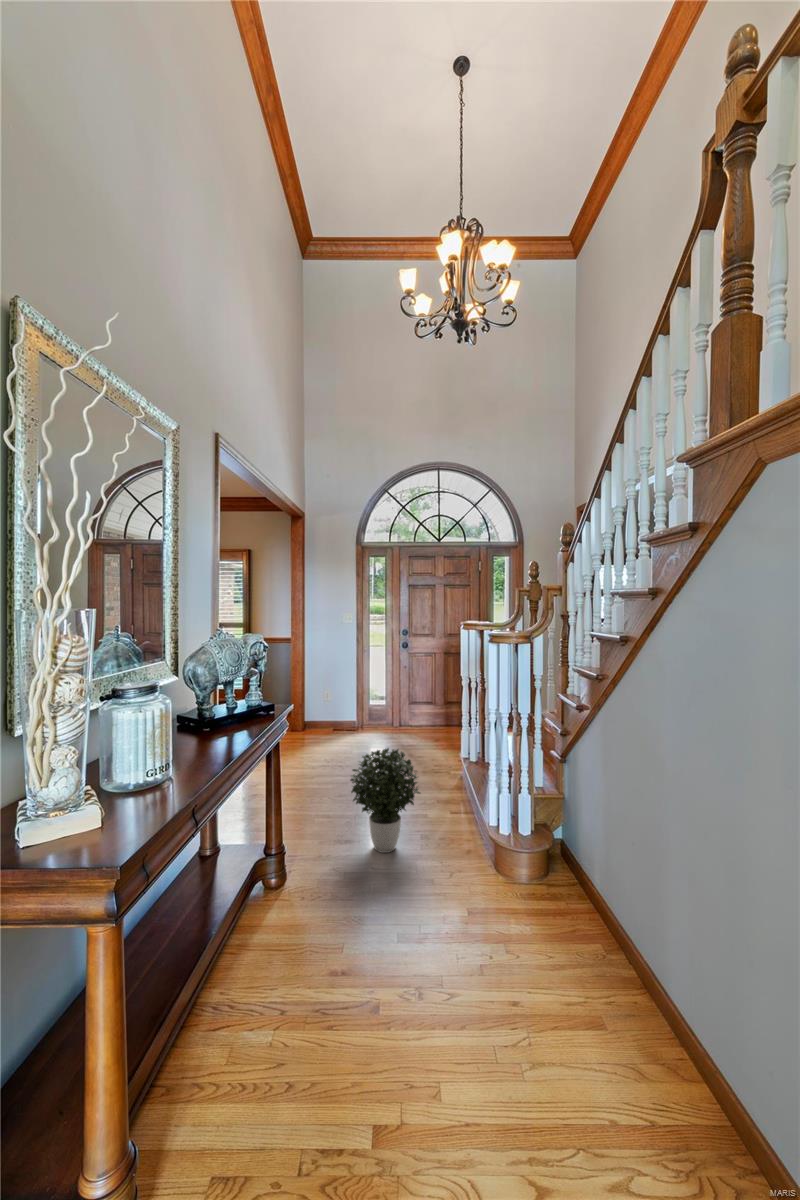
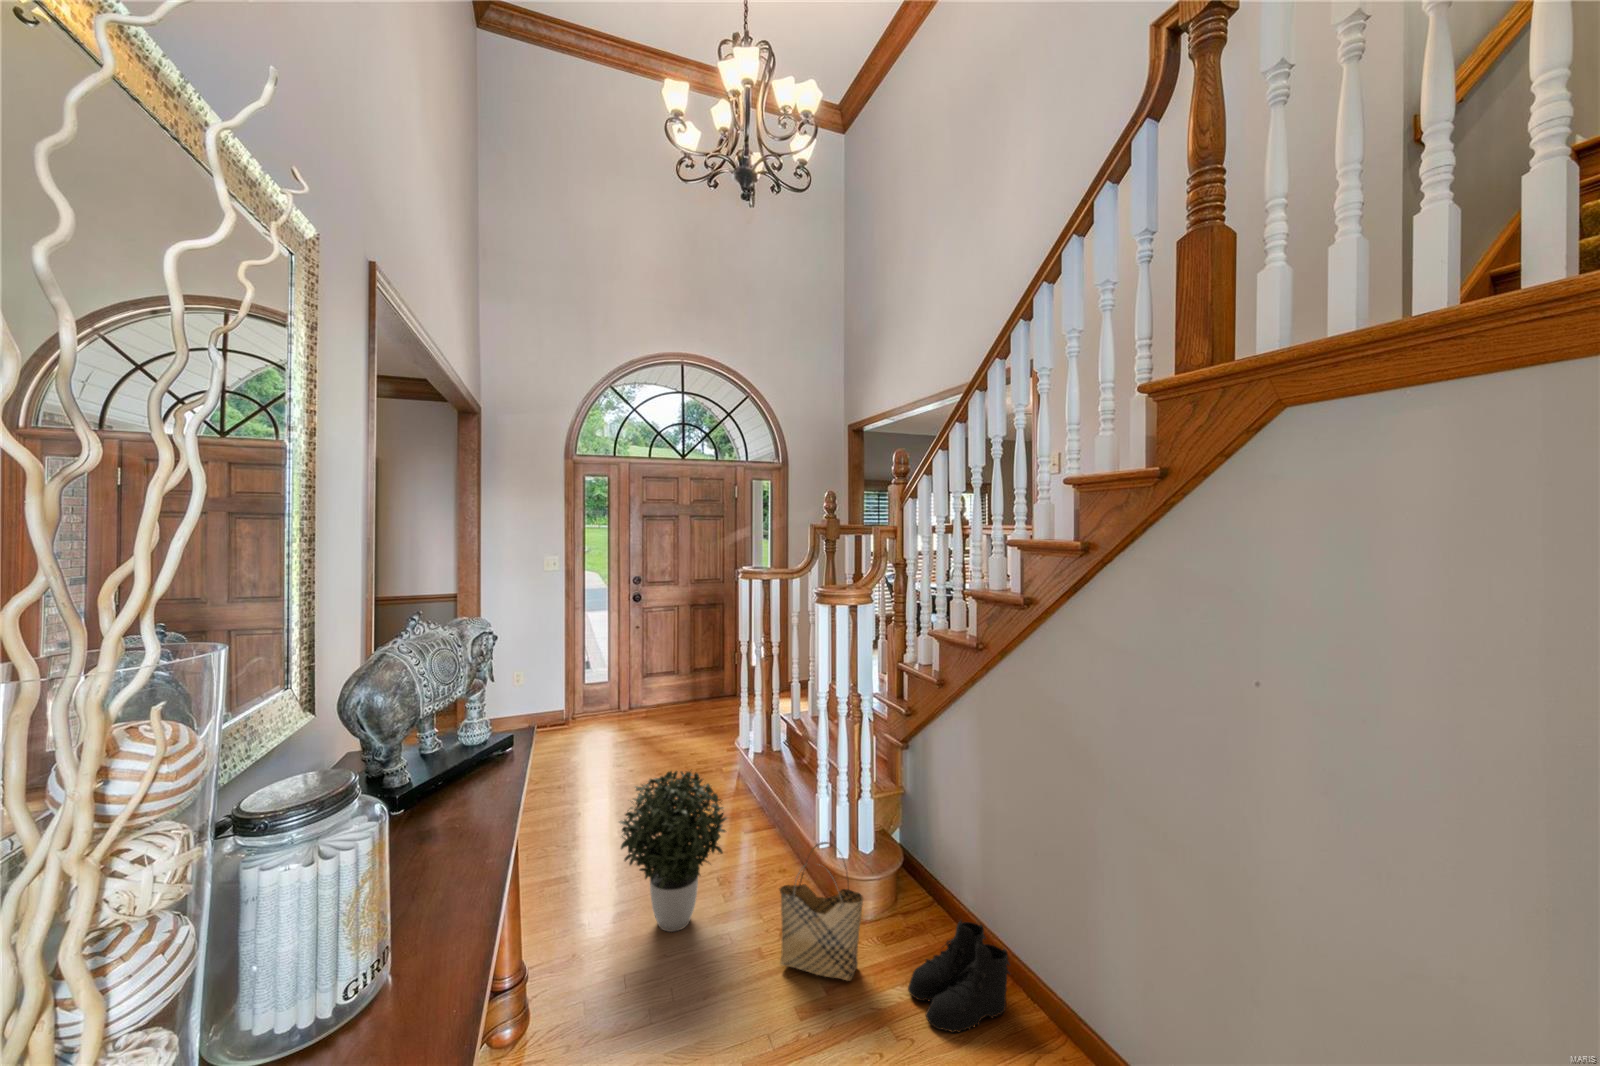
woven basket: none [443,804,500,899] -> present [780,842,864,981]
boots: none [525,870,600,943] -> present [908,920,1010,1033]

